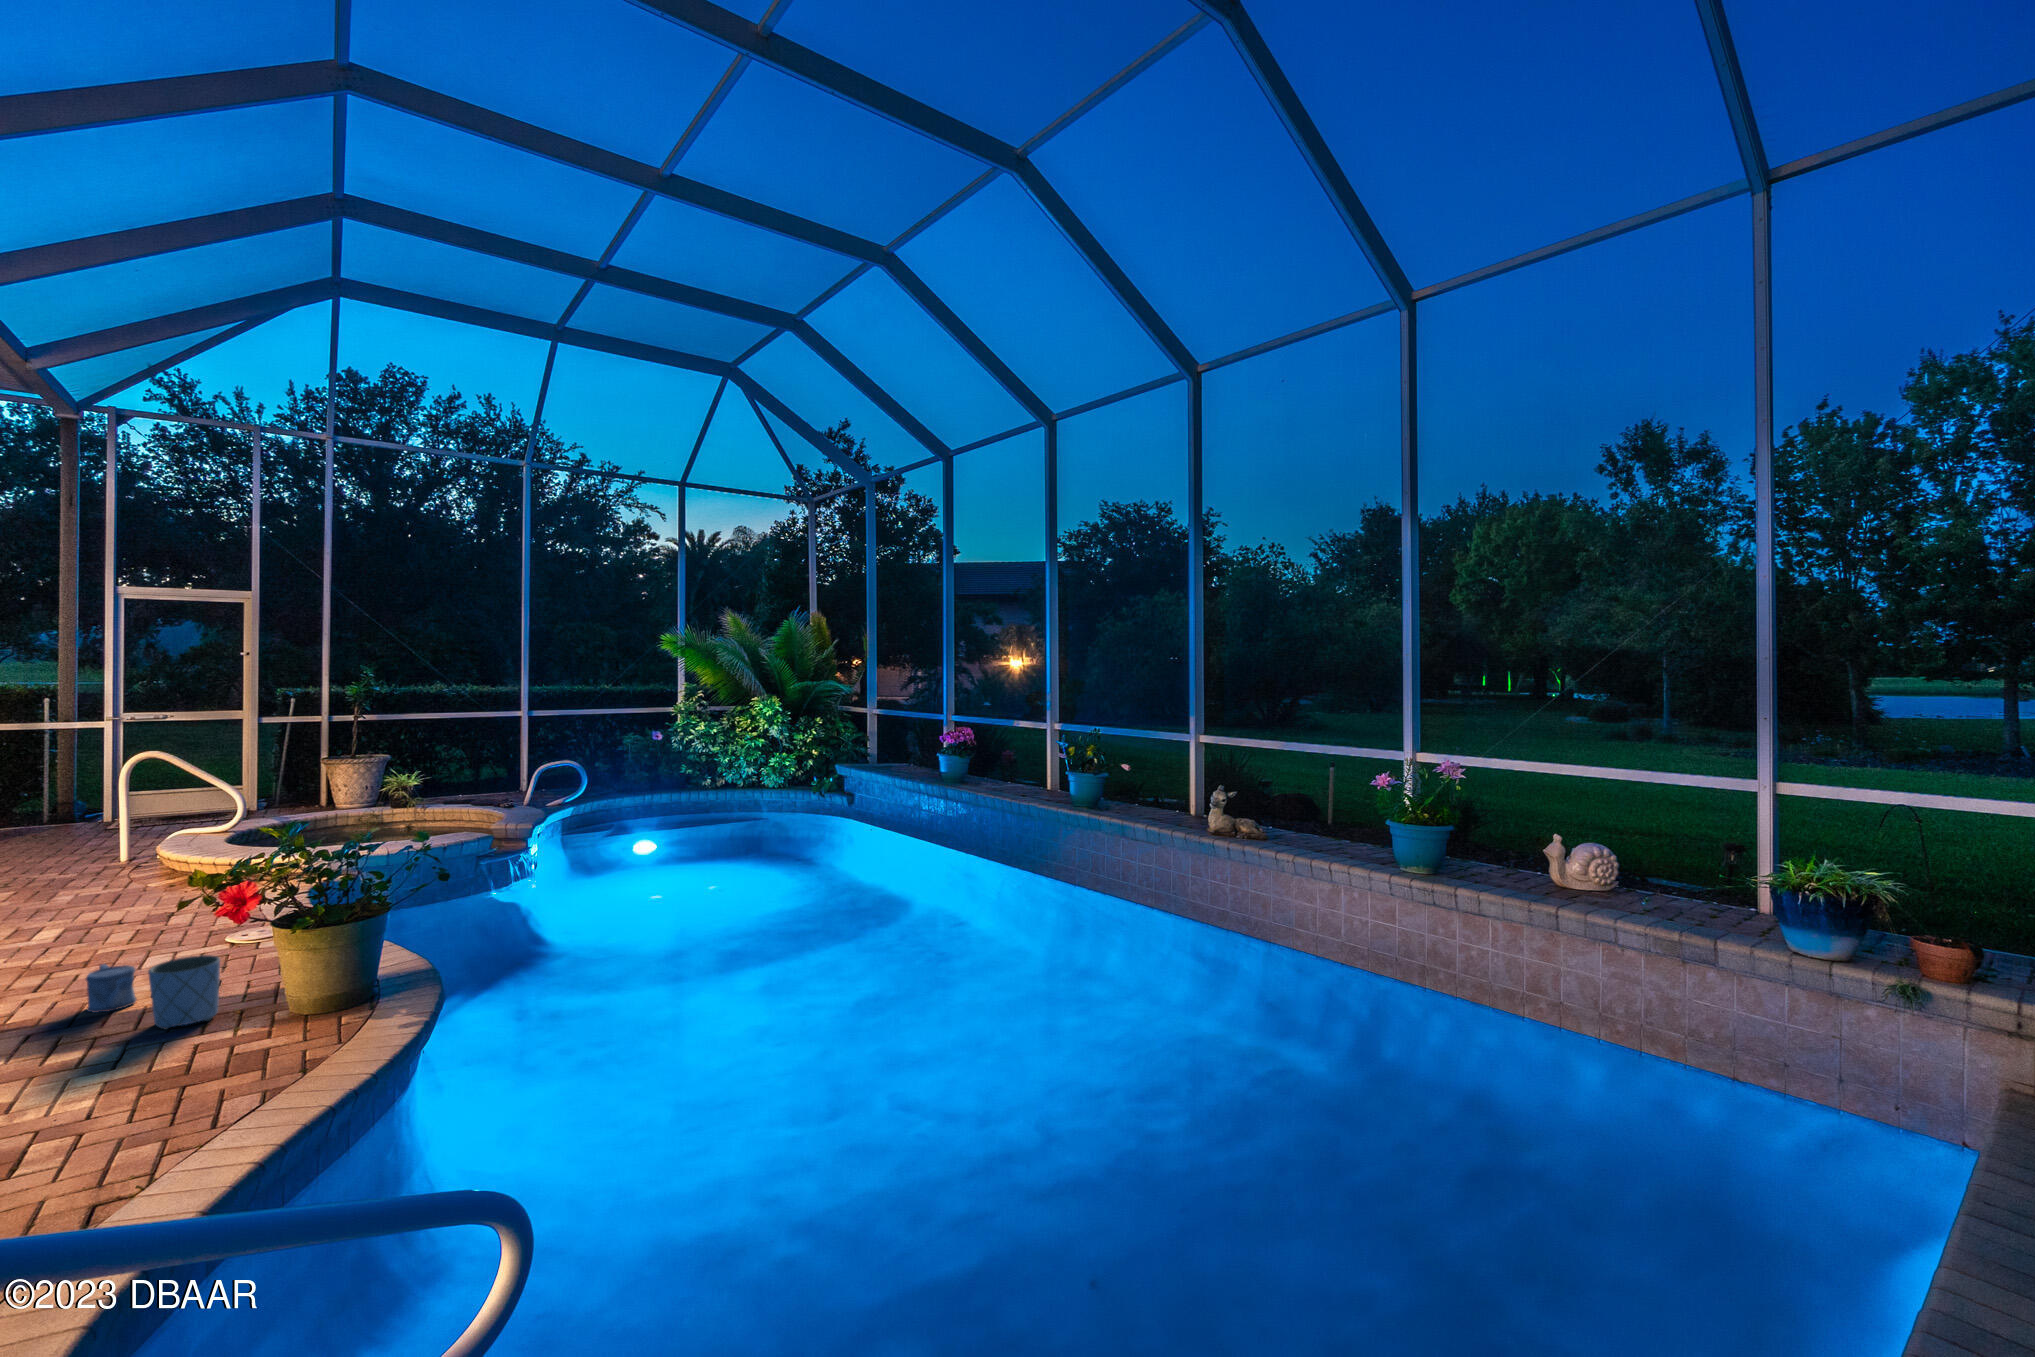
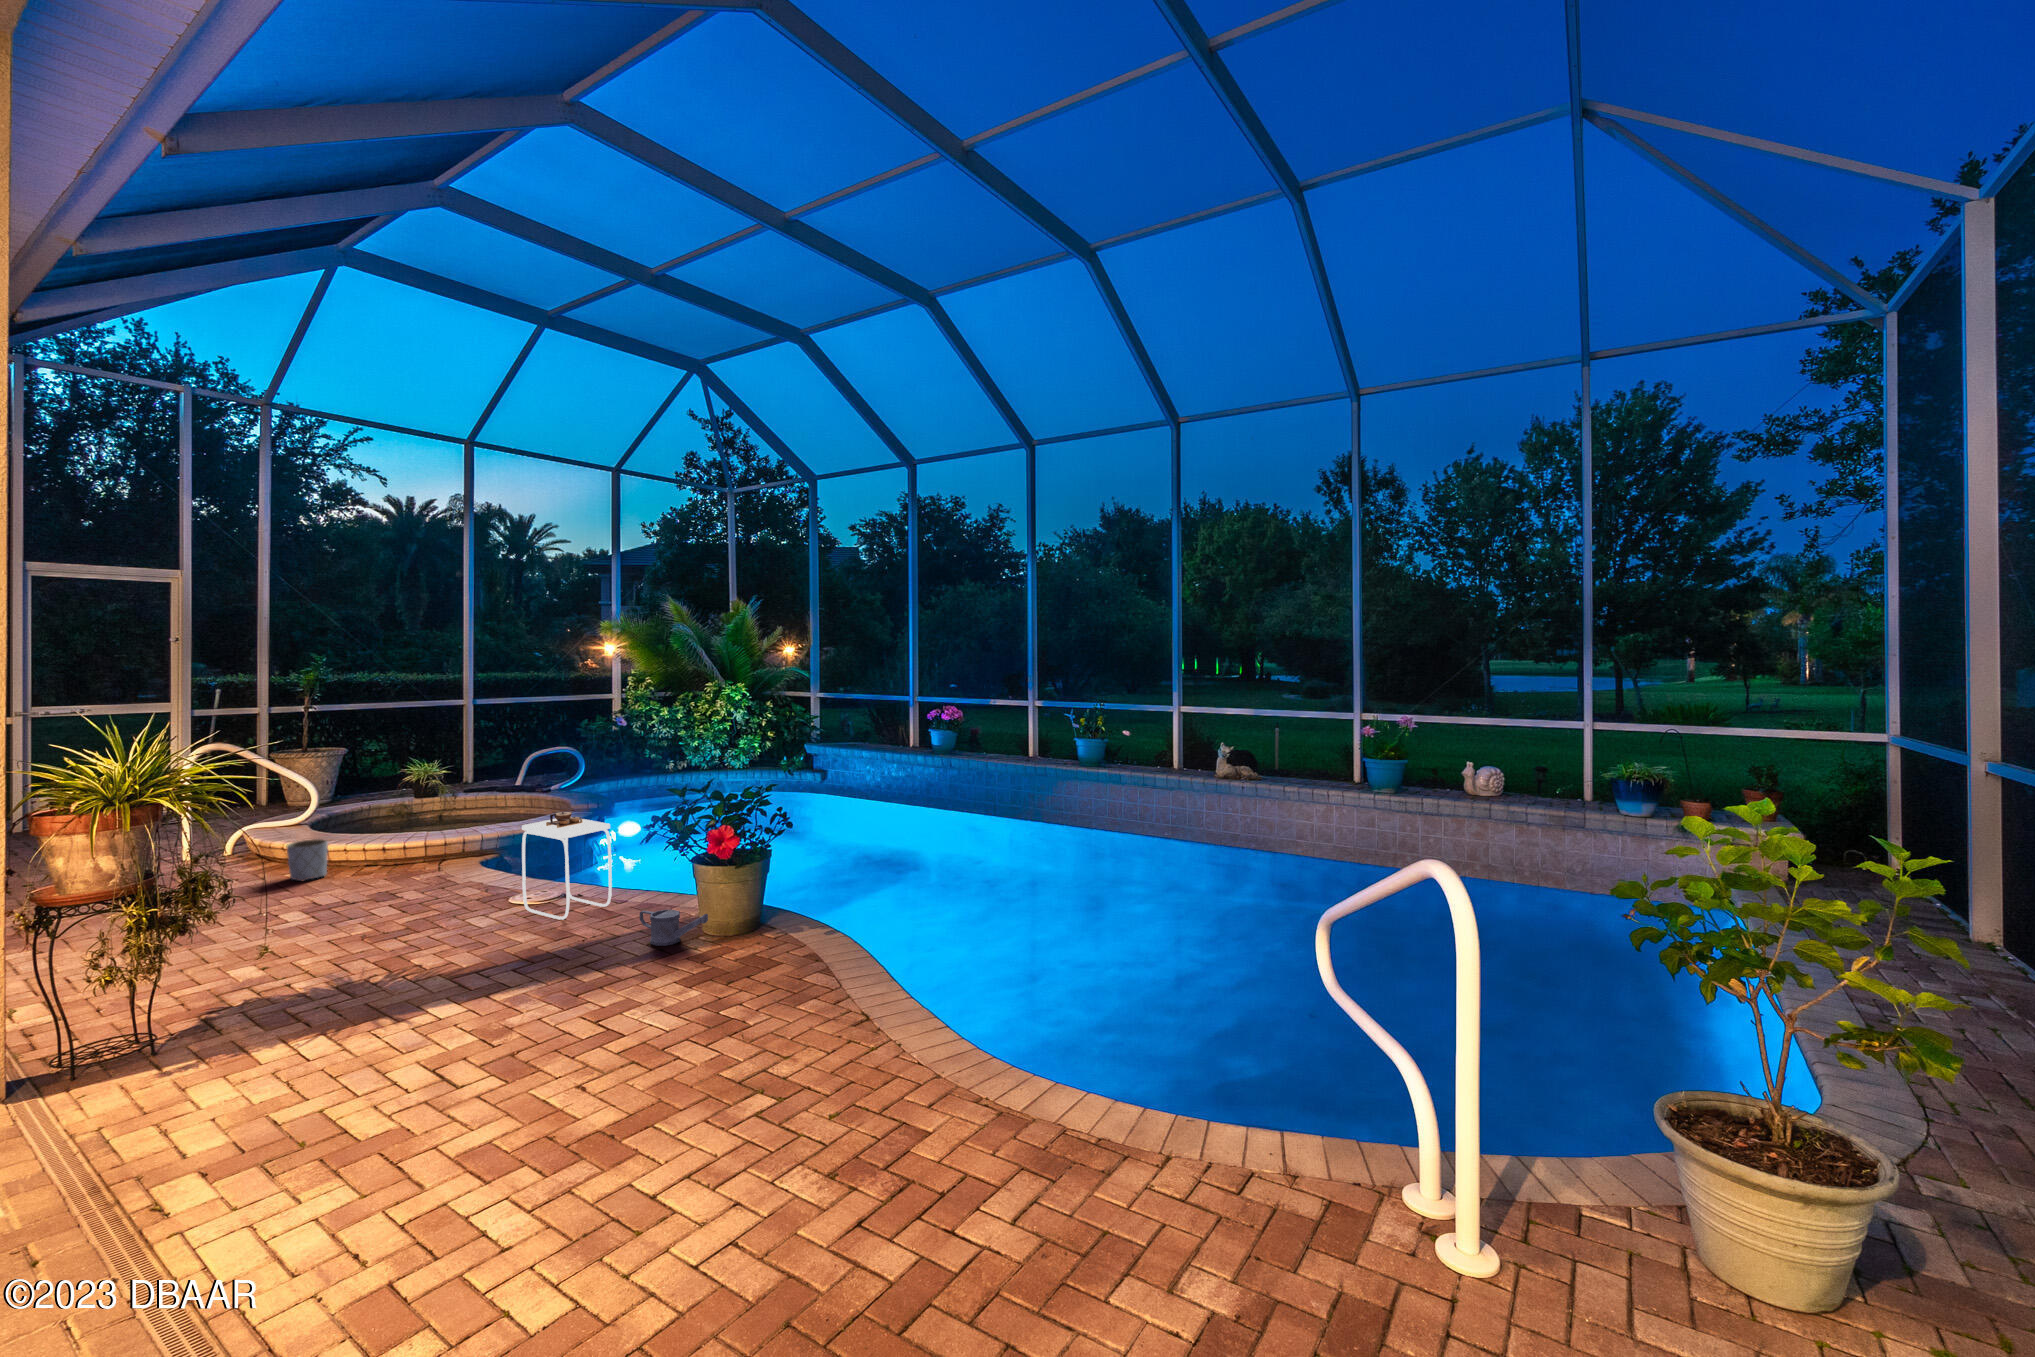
side table: none [107,833,194,961] -> present [522,812,612,920]
planter: present [148,955,220,1029] -> present [287,839,328,881]

